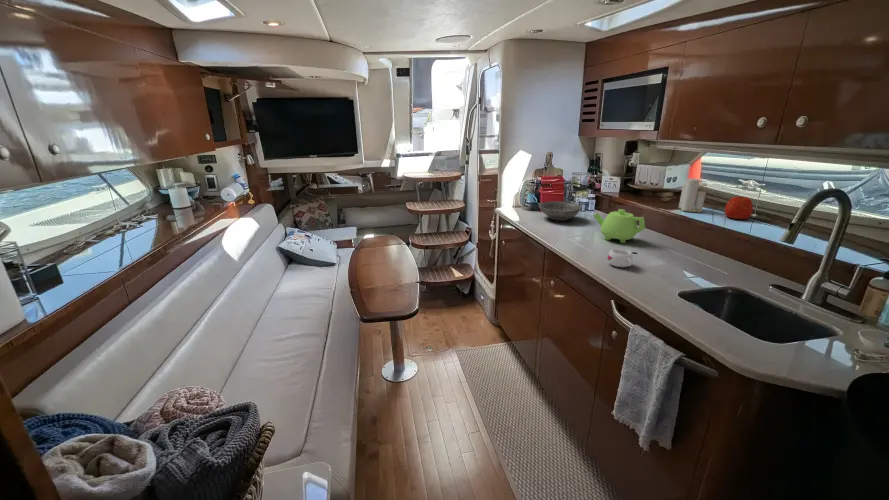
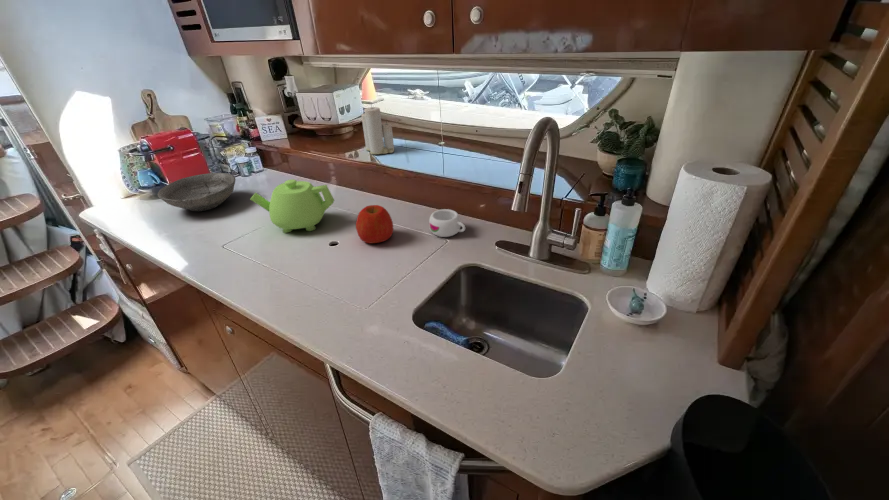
apple: present [725,196,753,219] -> present [356,205,393,243]
mug: present [608,249,633,267] -> present [429,209,465,237]

